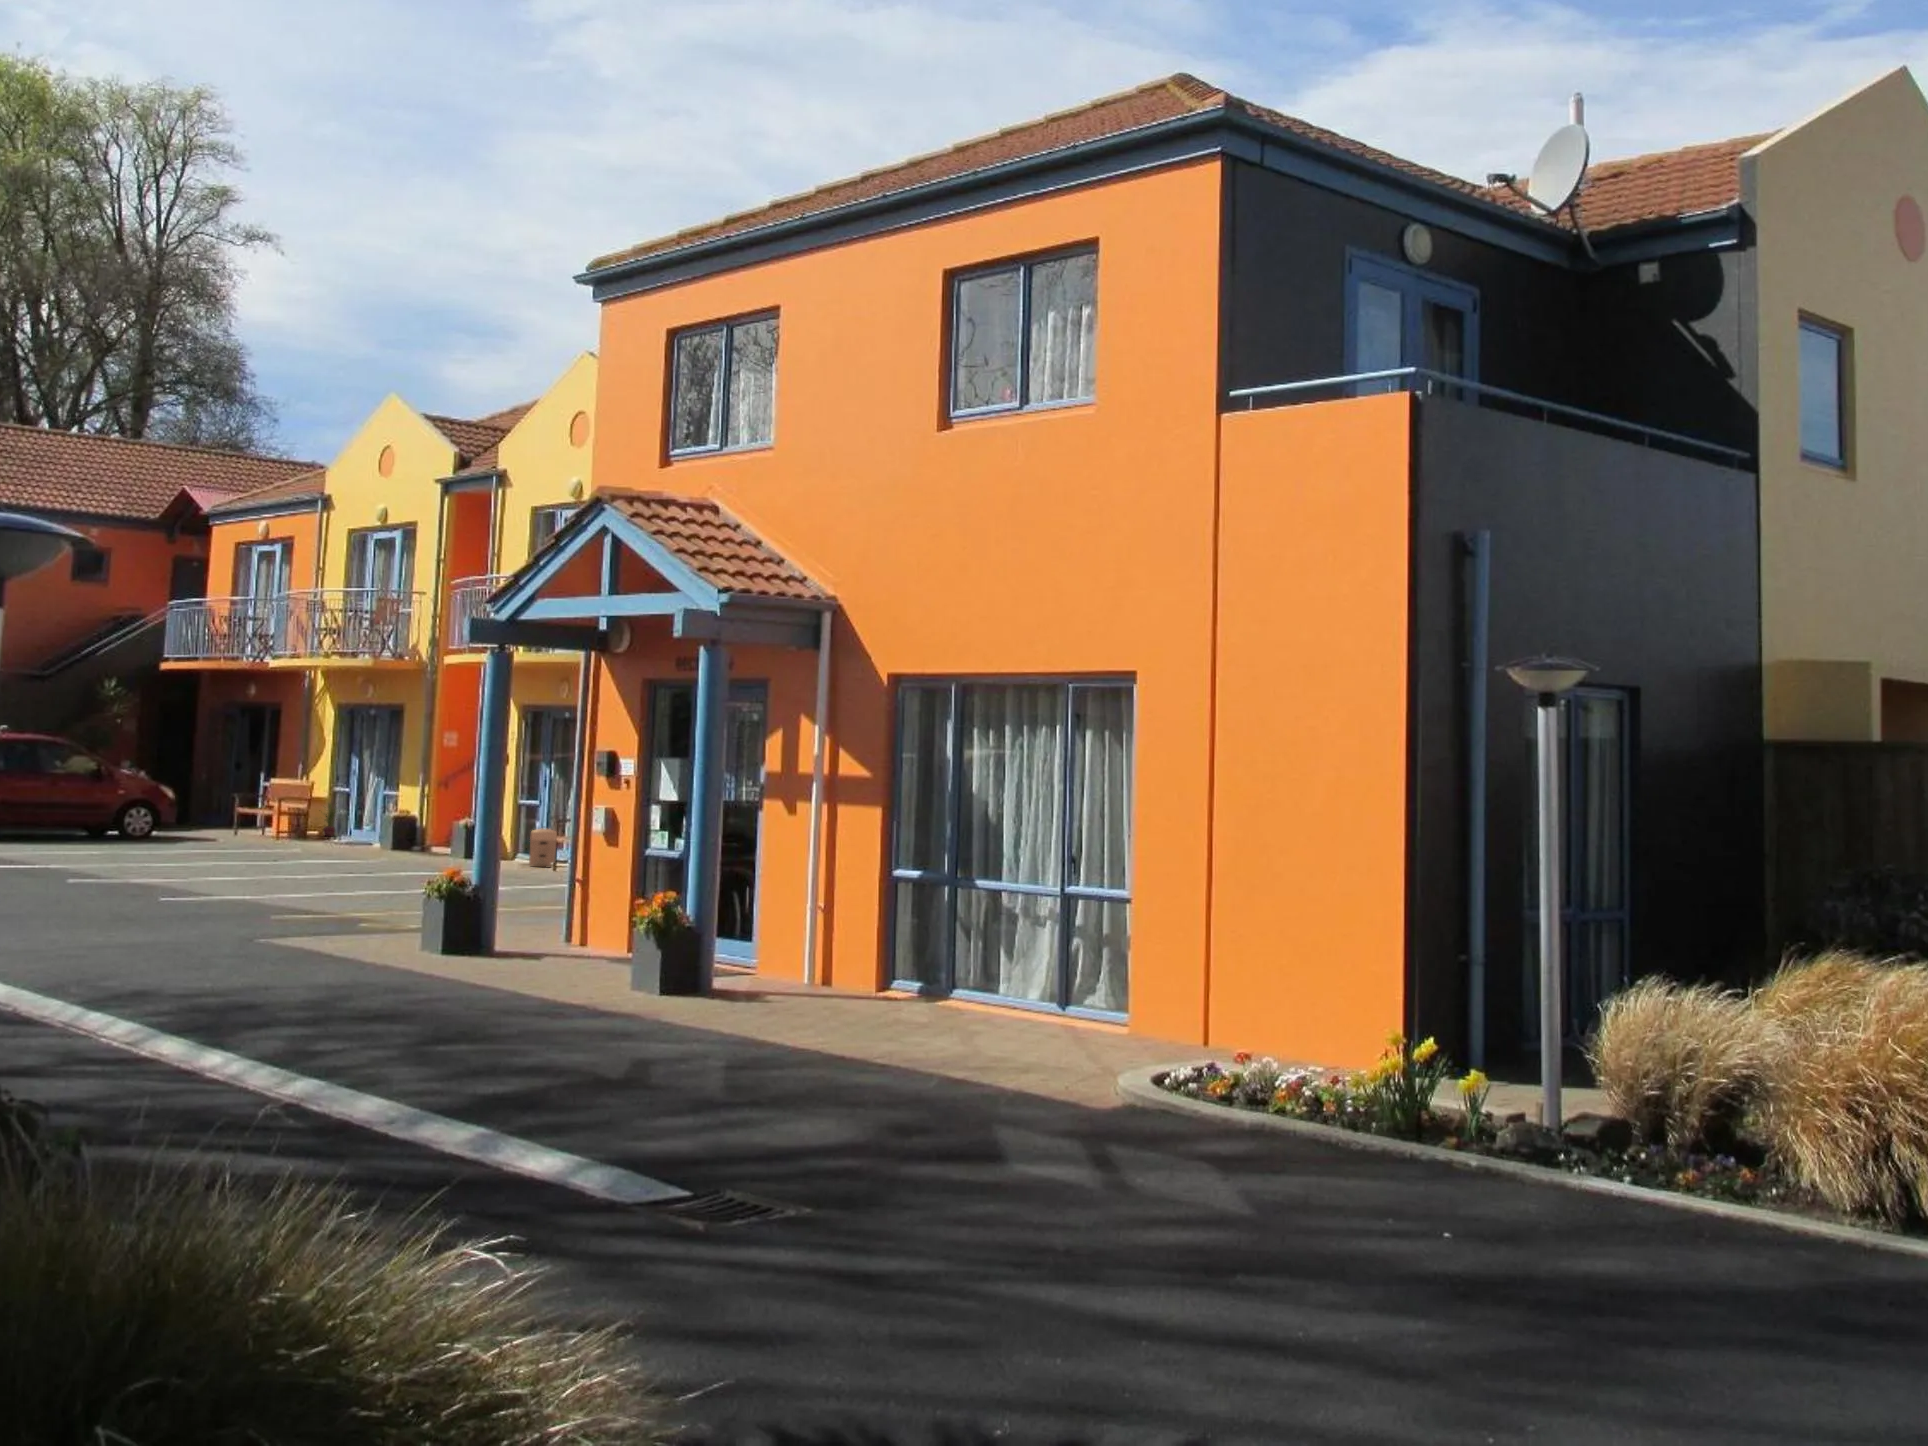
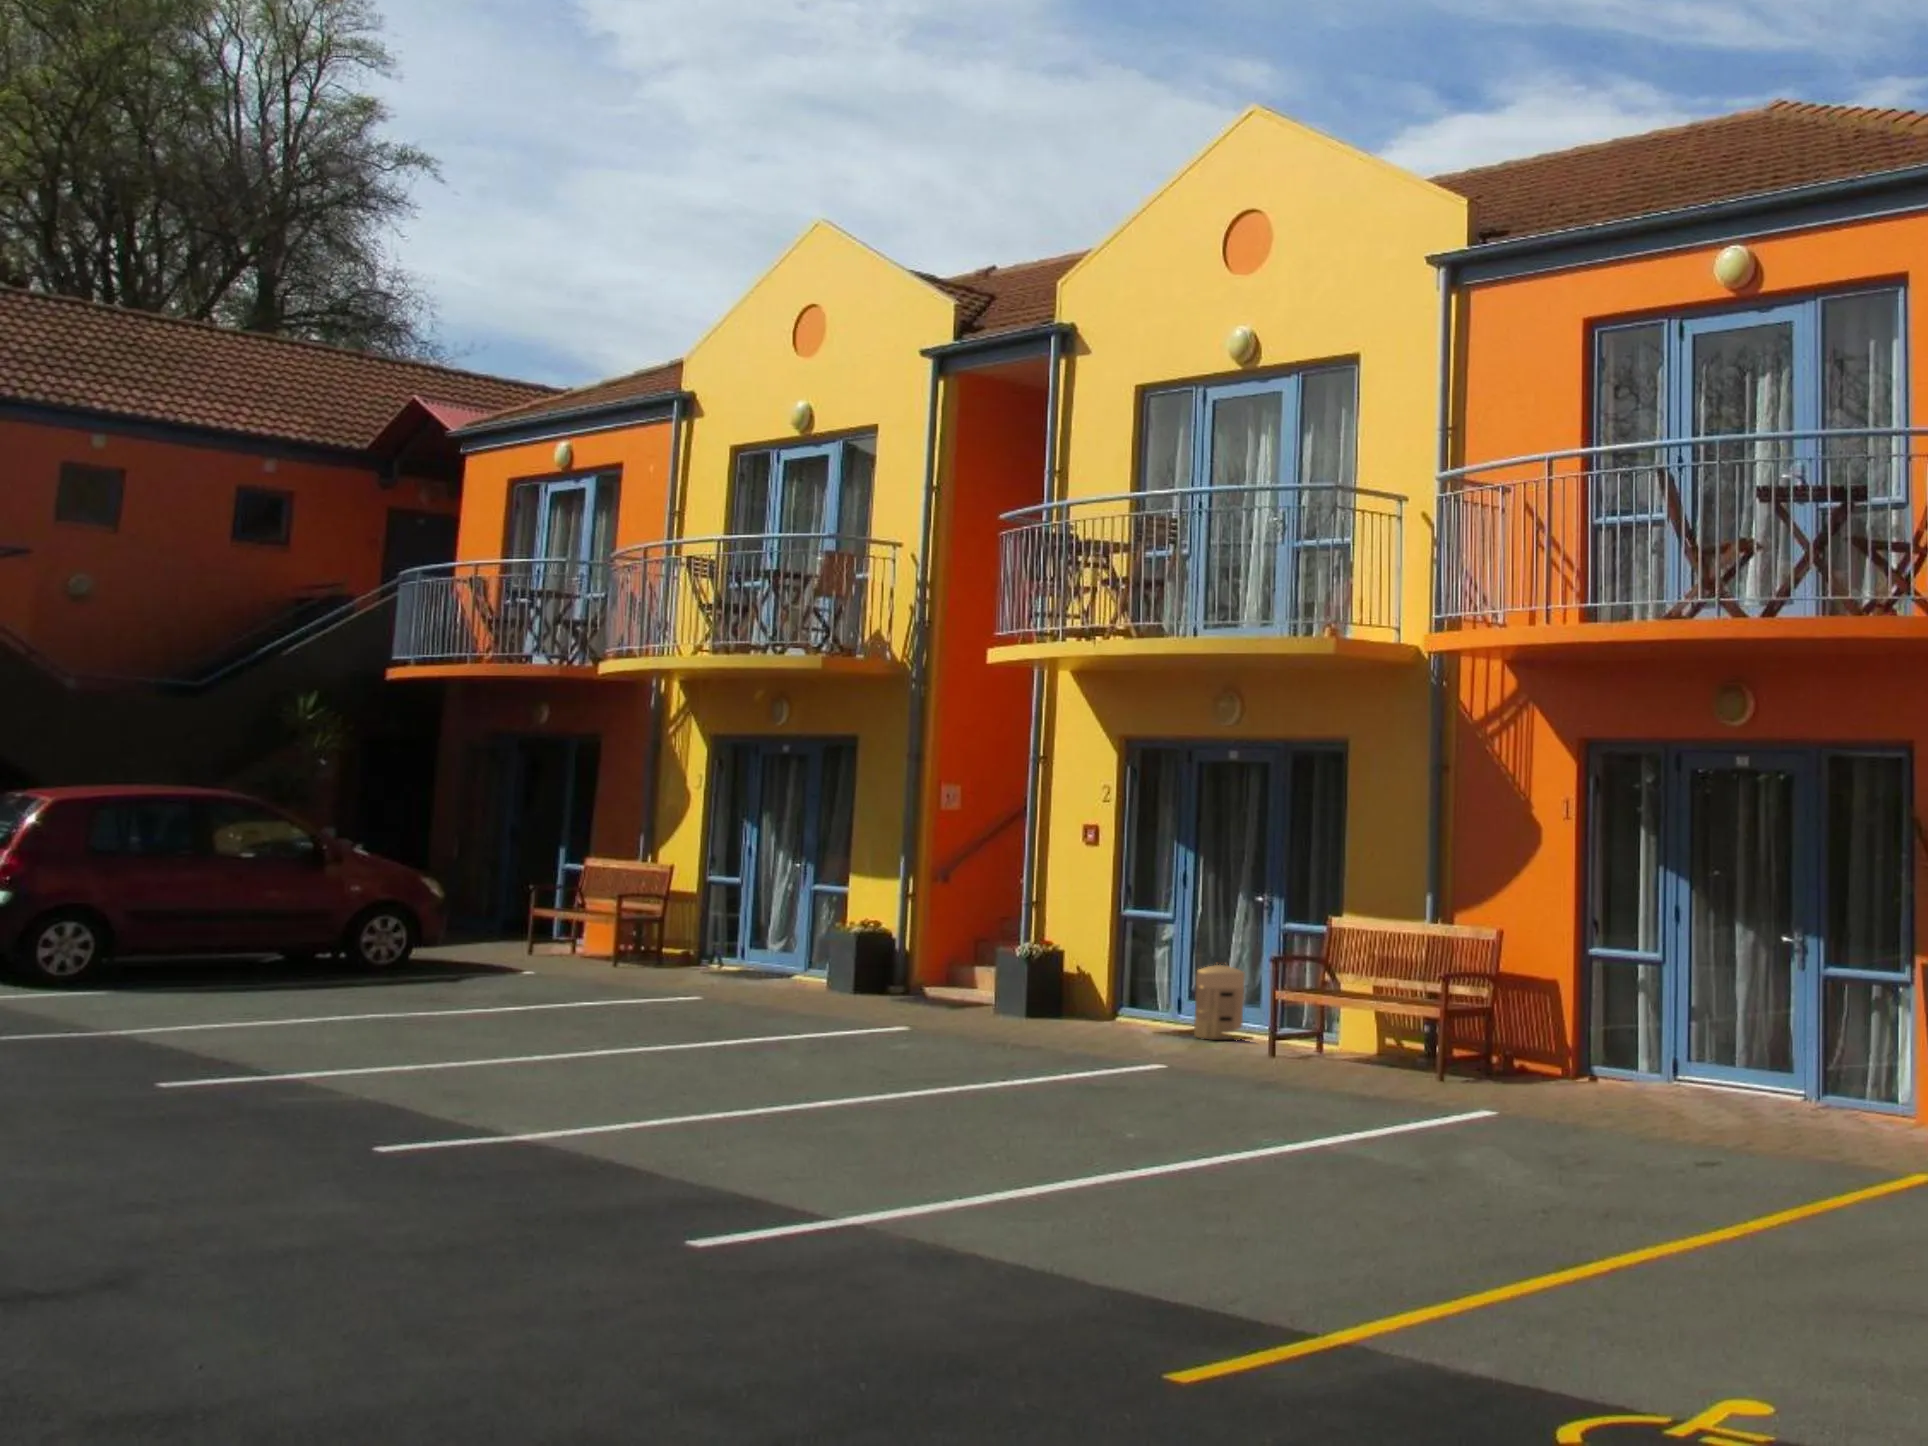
decorative plant: present [323,803,337,836] -> none [677,901,739,960]

